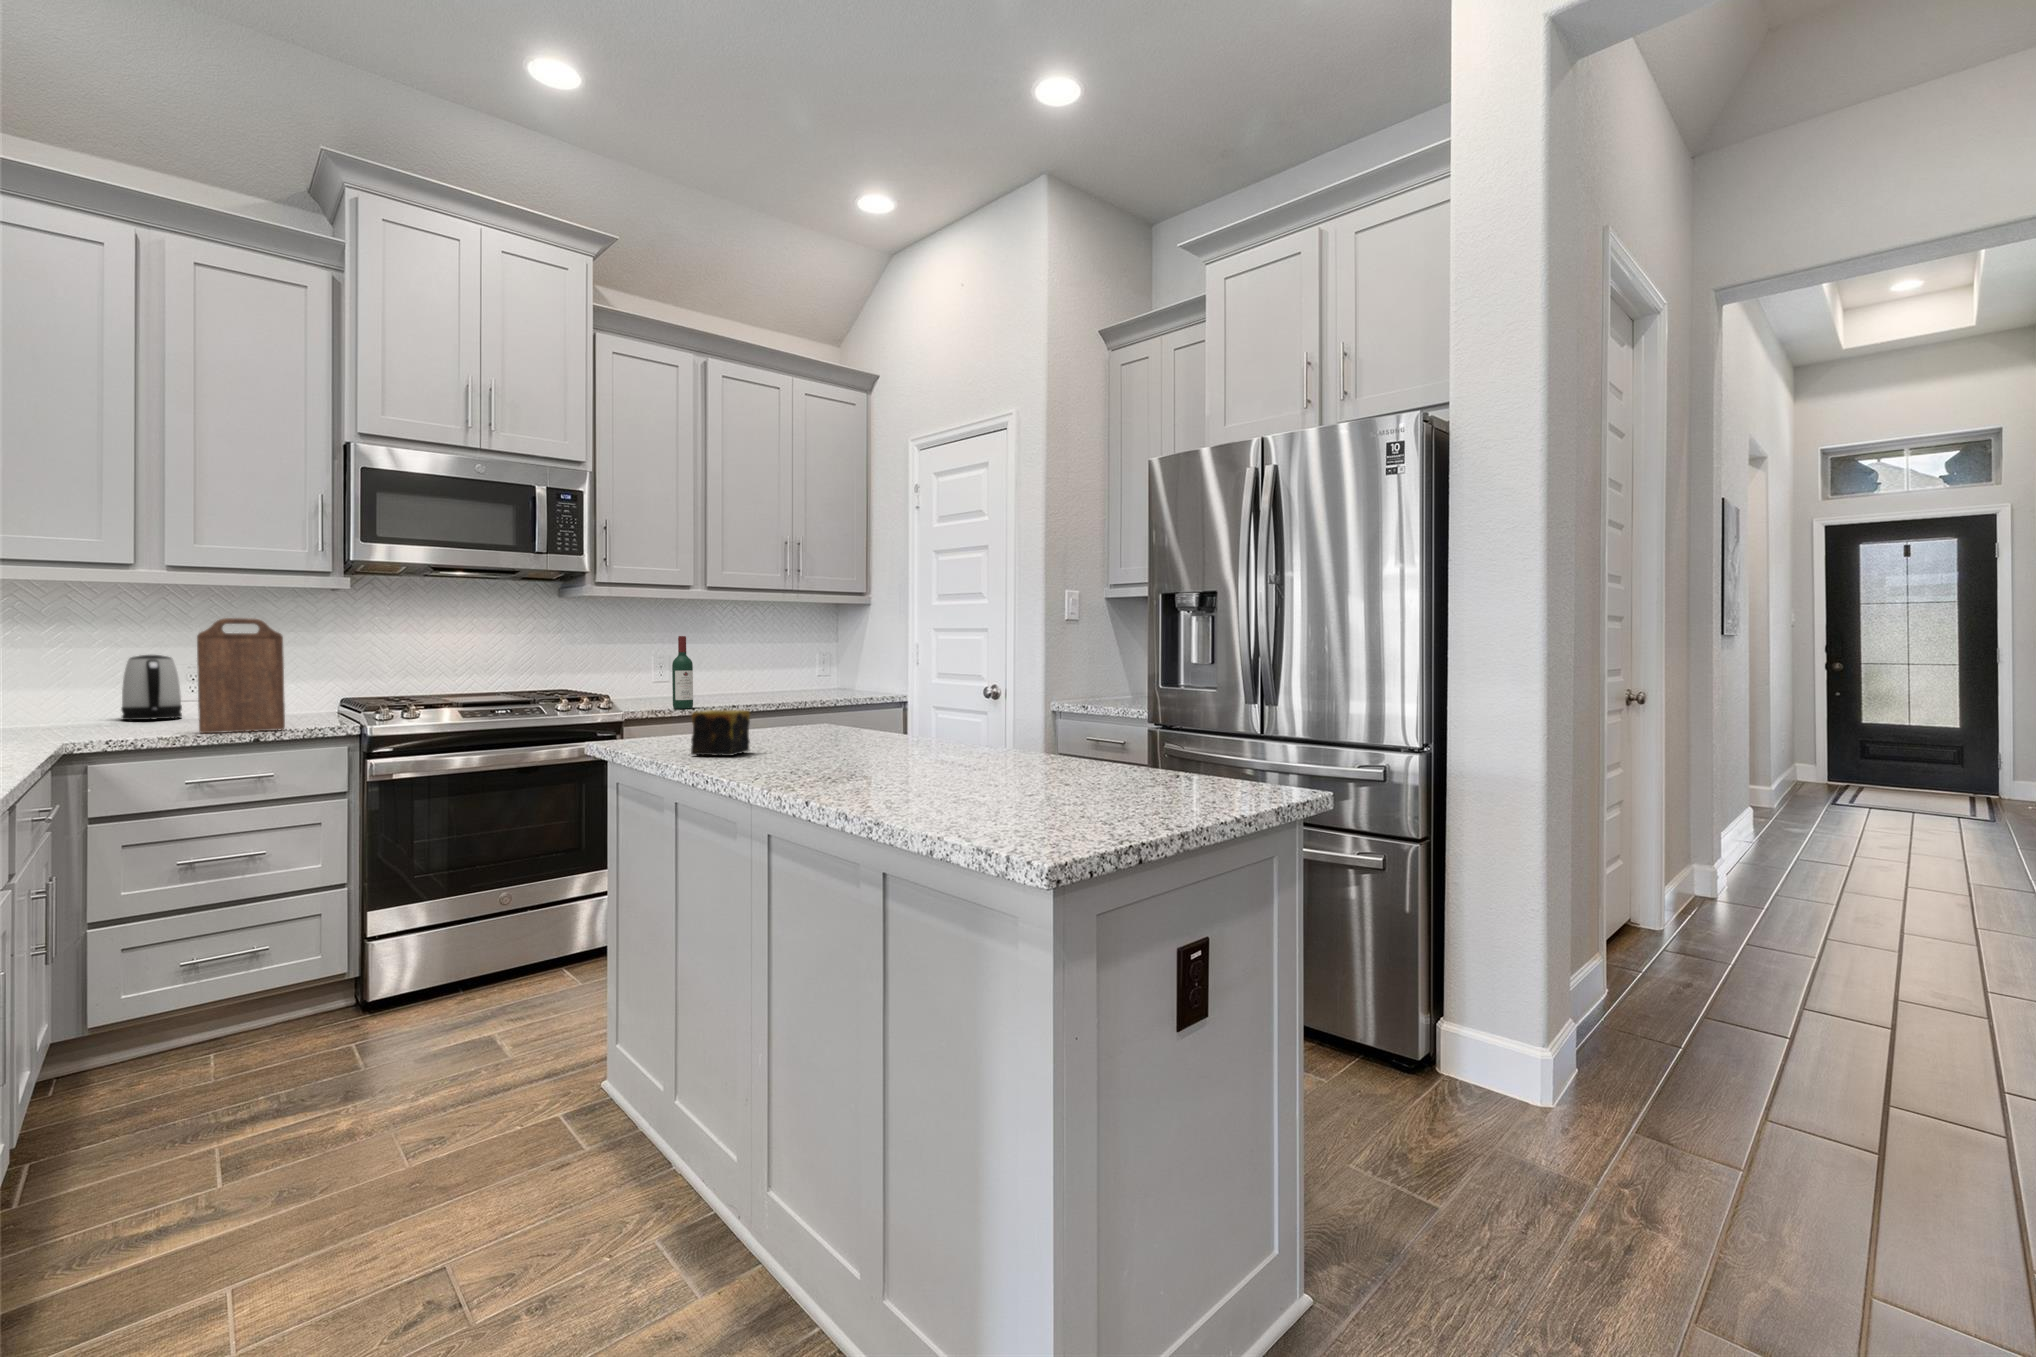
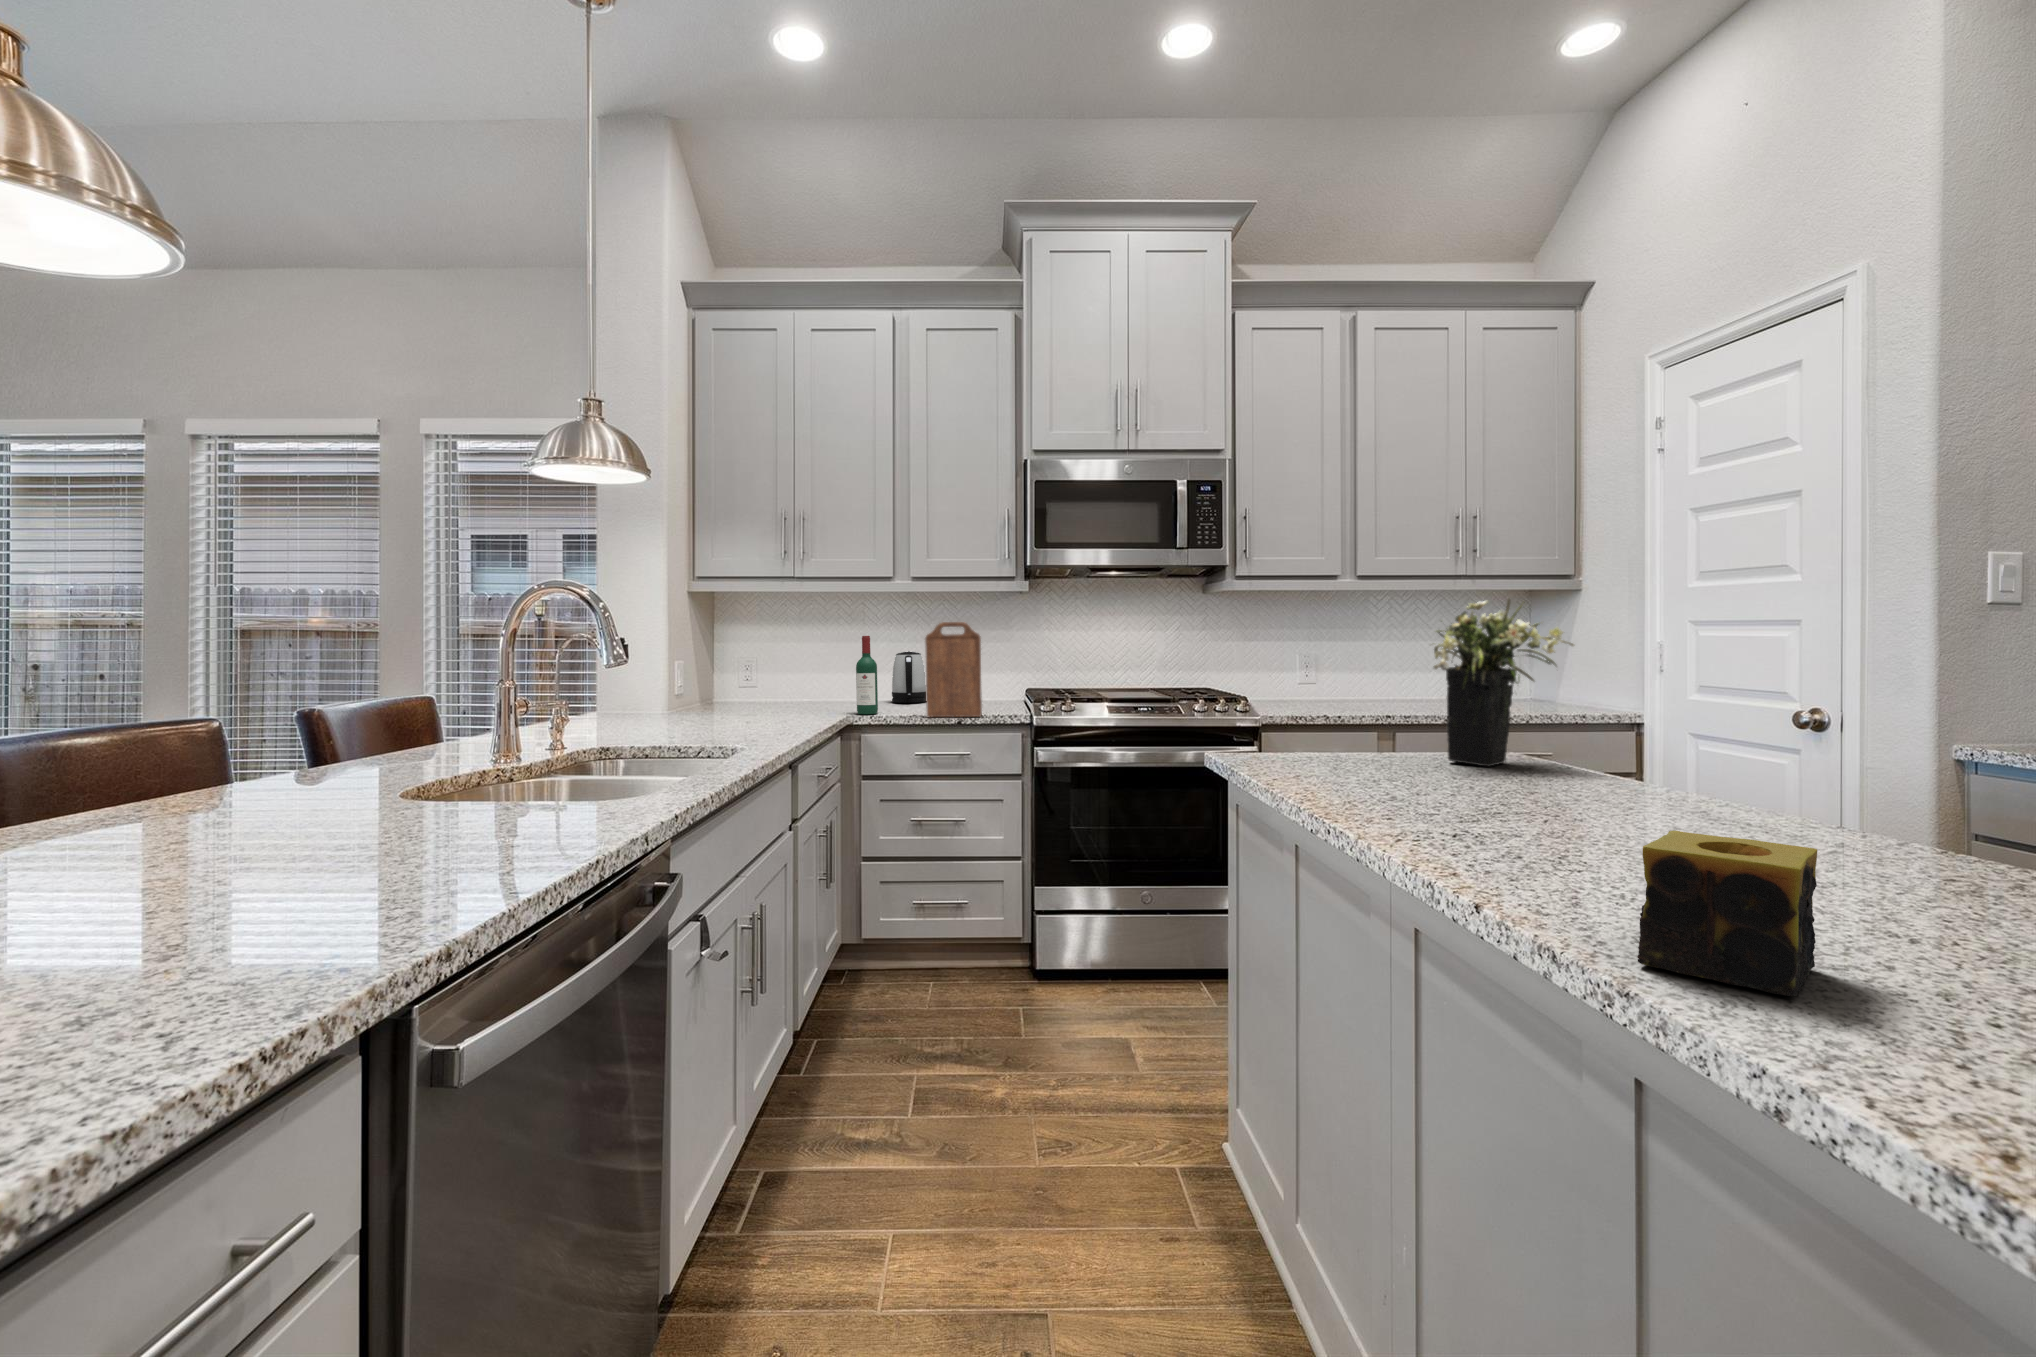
flower arrangement: none [767,613,871,739] -> present [1434,599,1574,767]
wine bottle: present [672,636,693,709] -> present [856,636,878,714]
candle: present [691,710,750,756] -> present [1637,831,1817,996]

